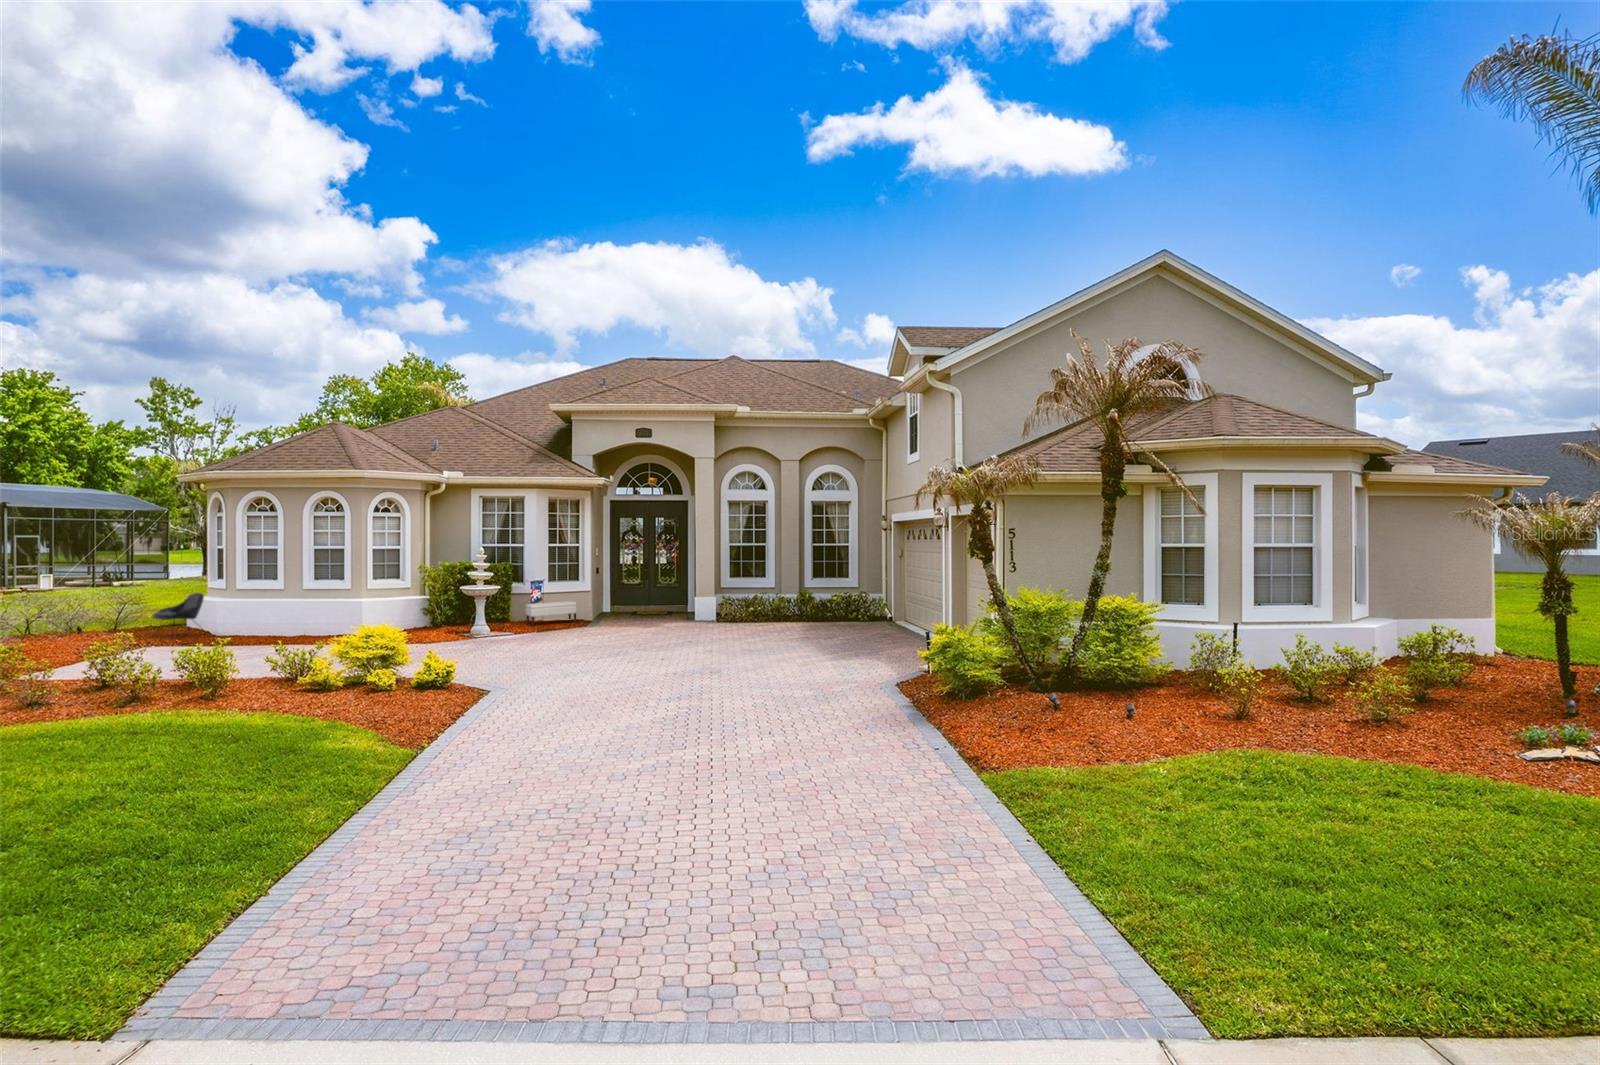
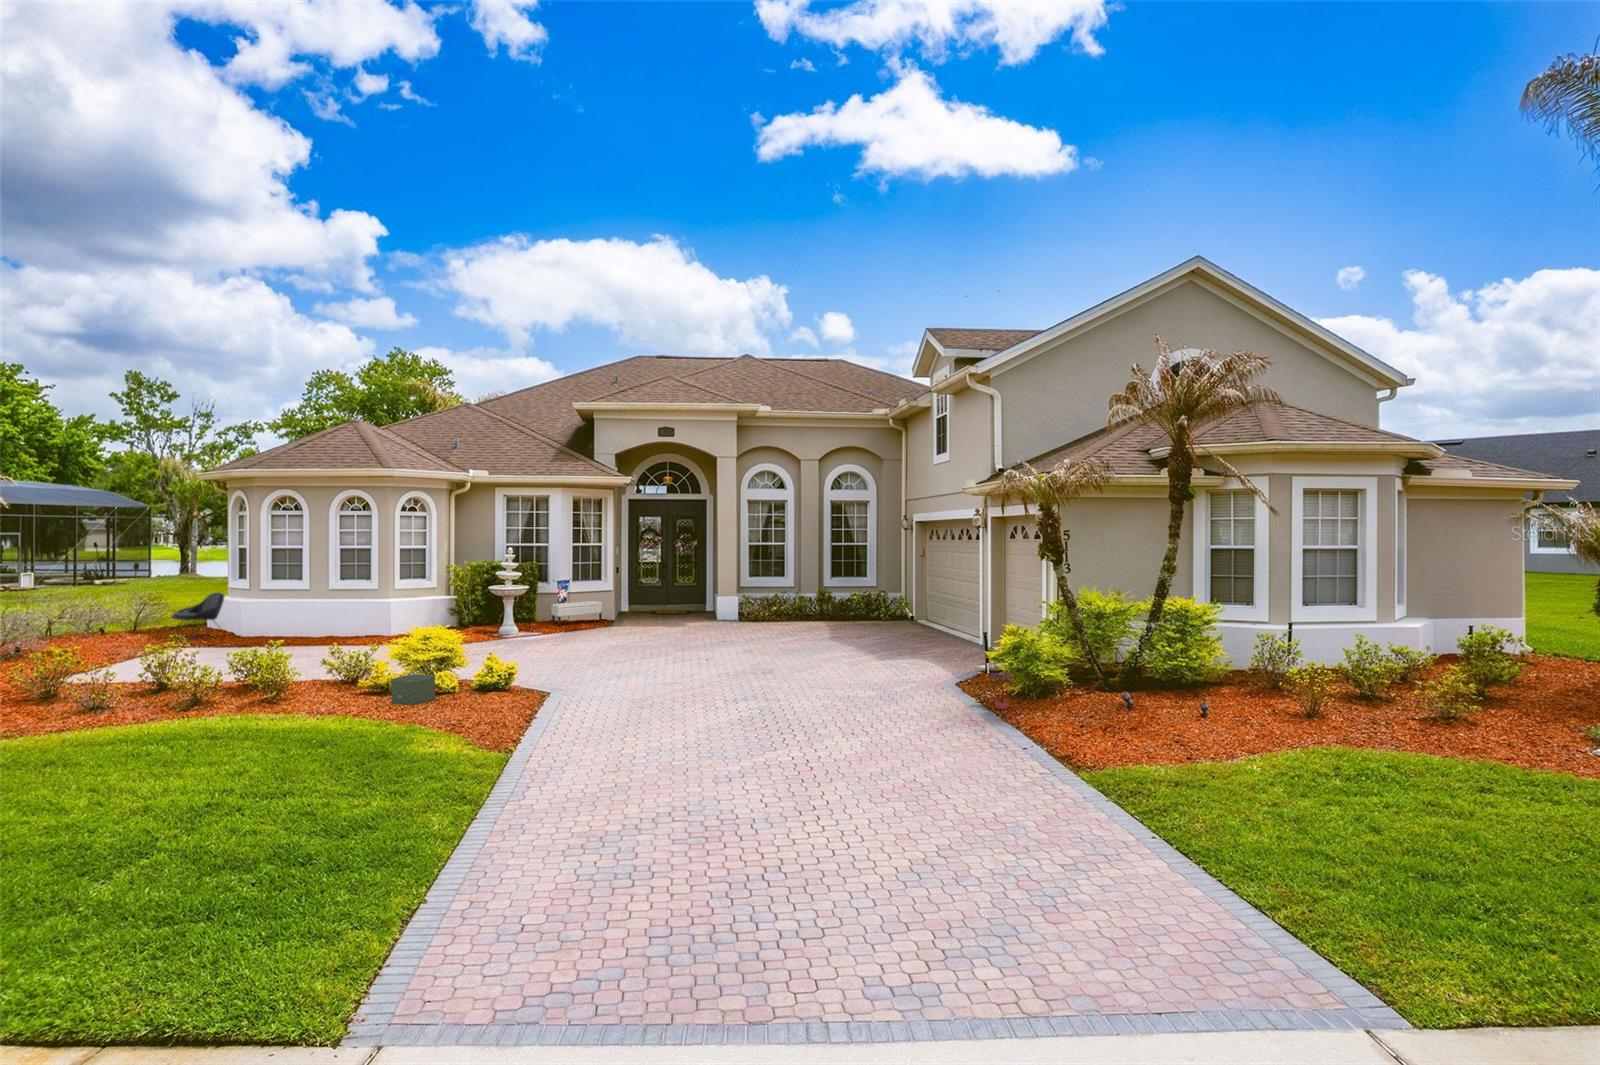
storage box: none [331,672,376,702] -> present [391,674,435,705]
potted plant: none [922,673,948,710] -> present [990,673,1012,709]

